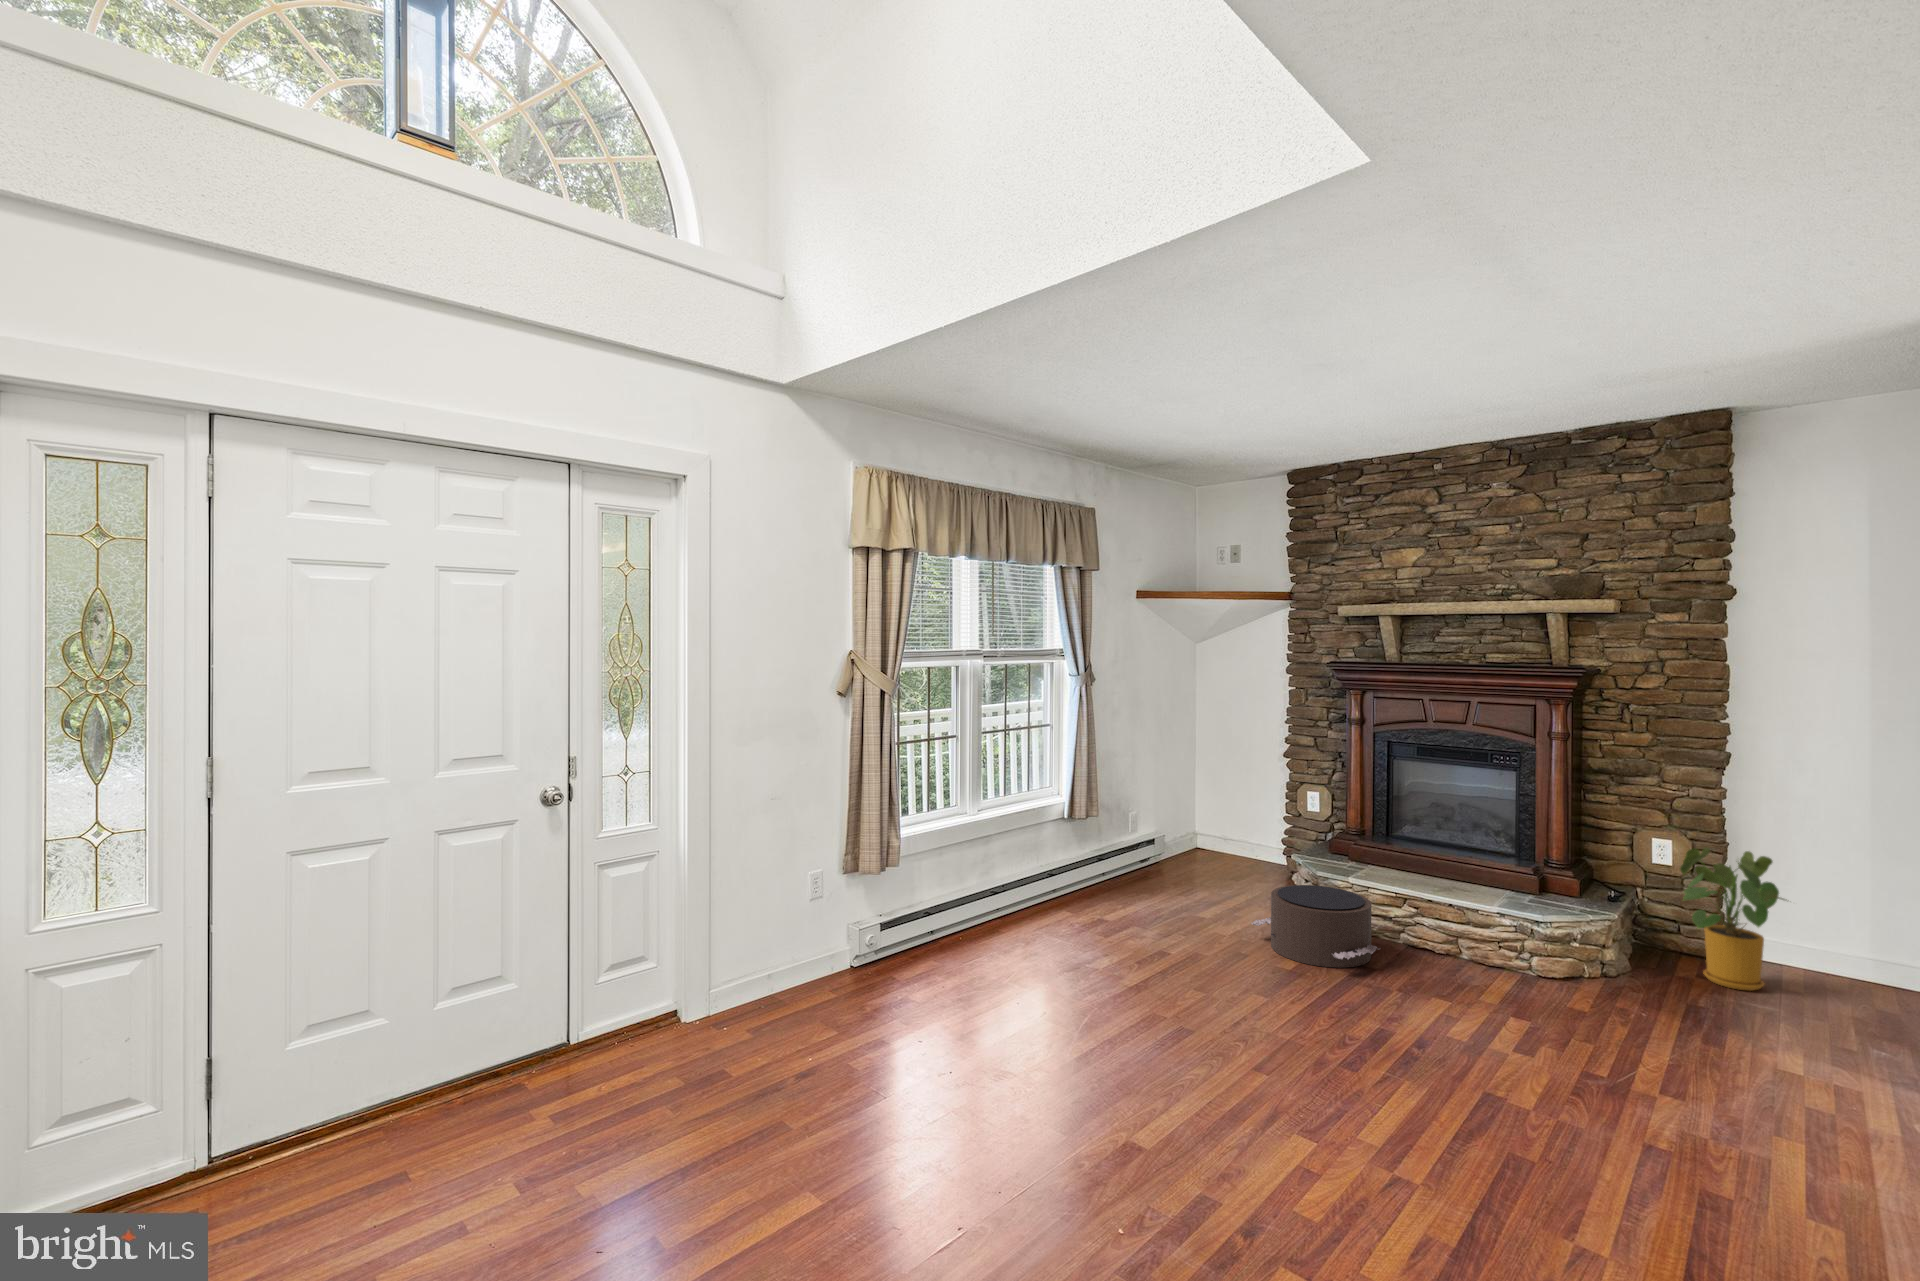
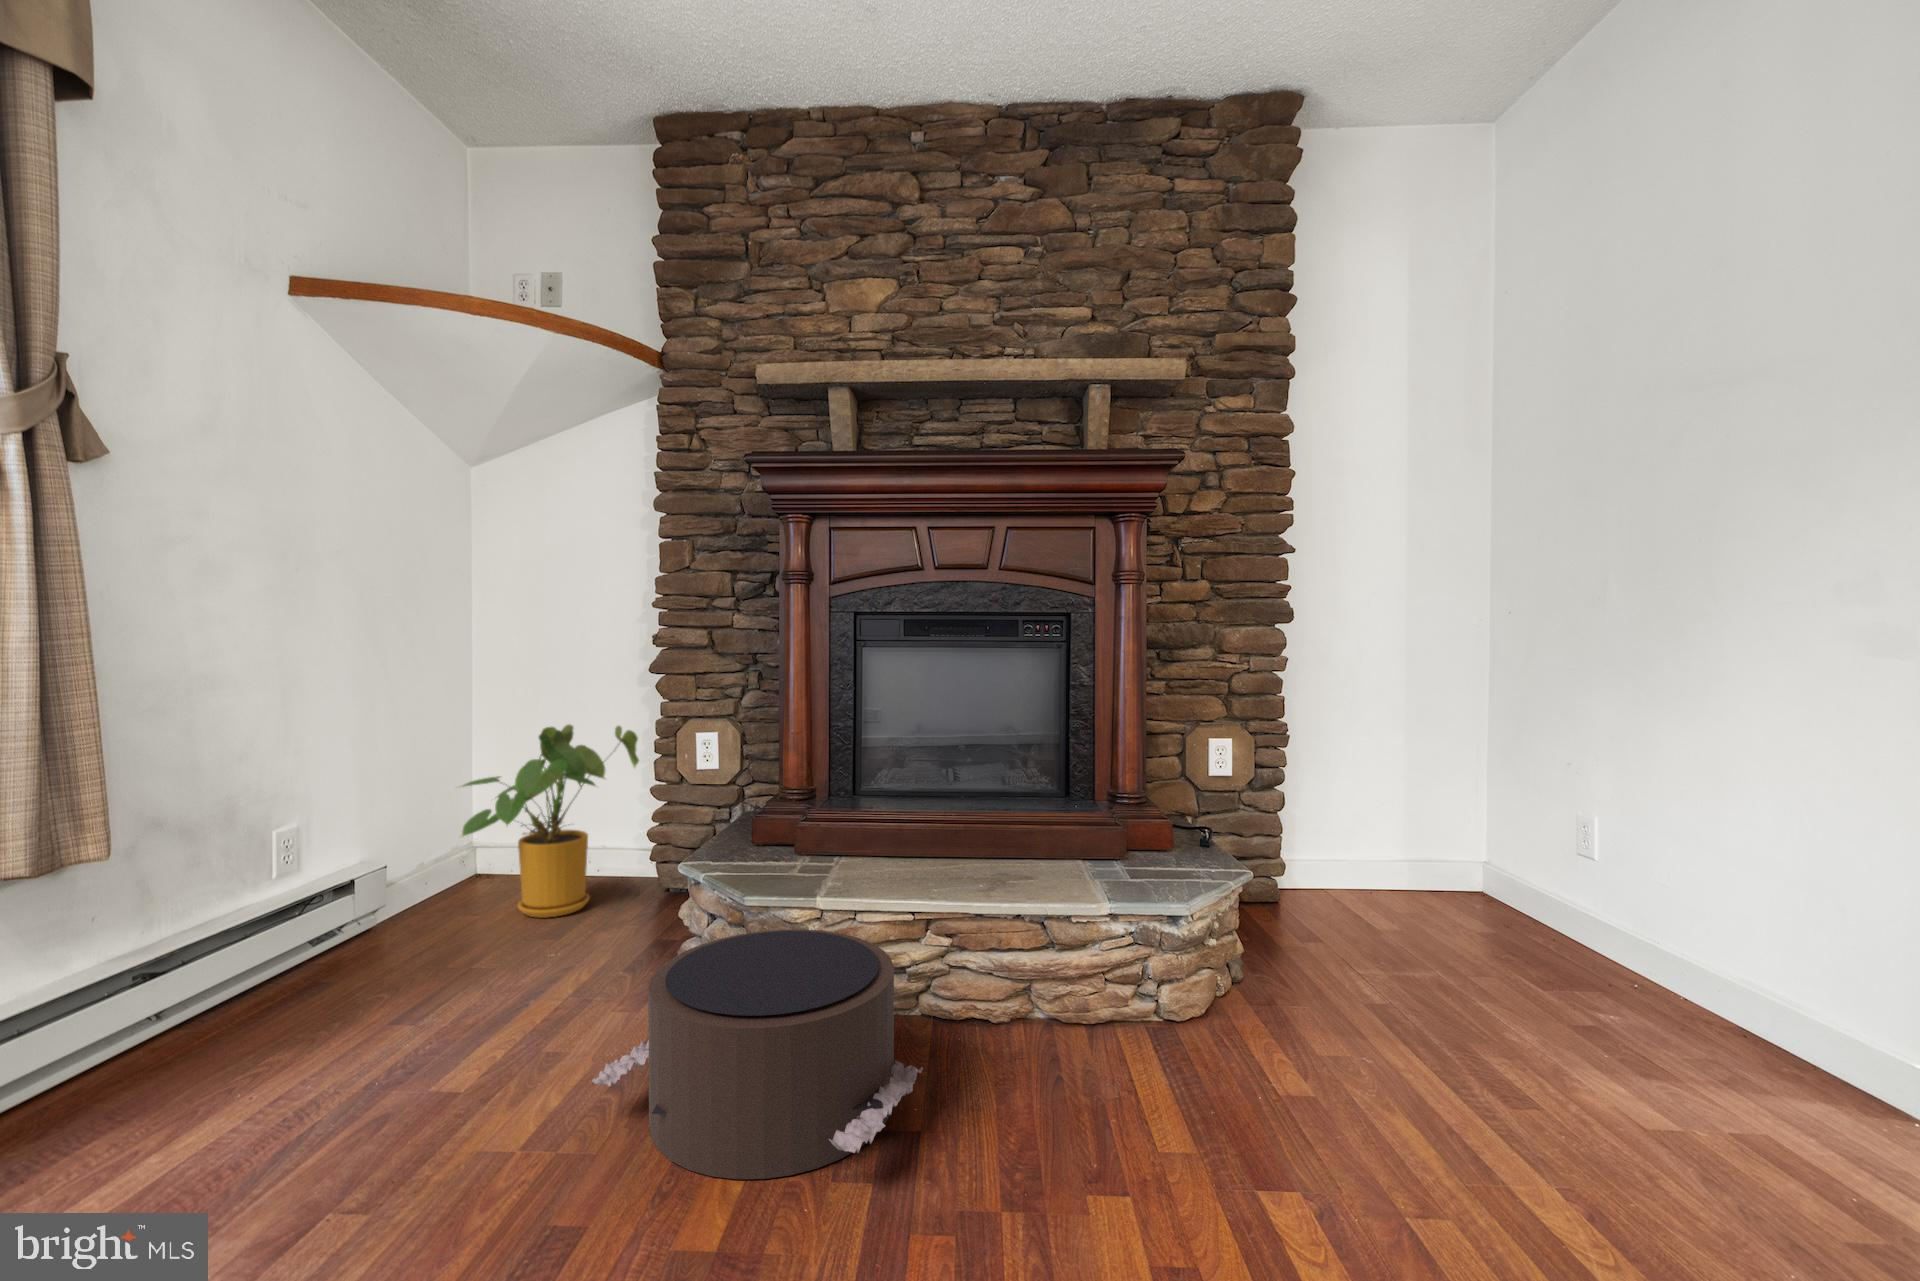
house plant: present [1680,848,1785,991] -> present [459,725,639,918]

